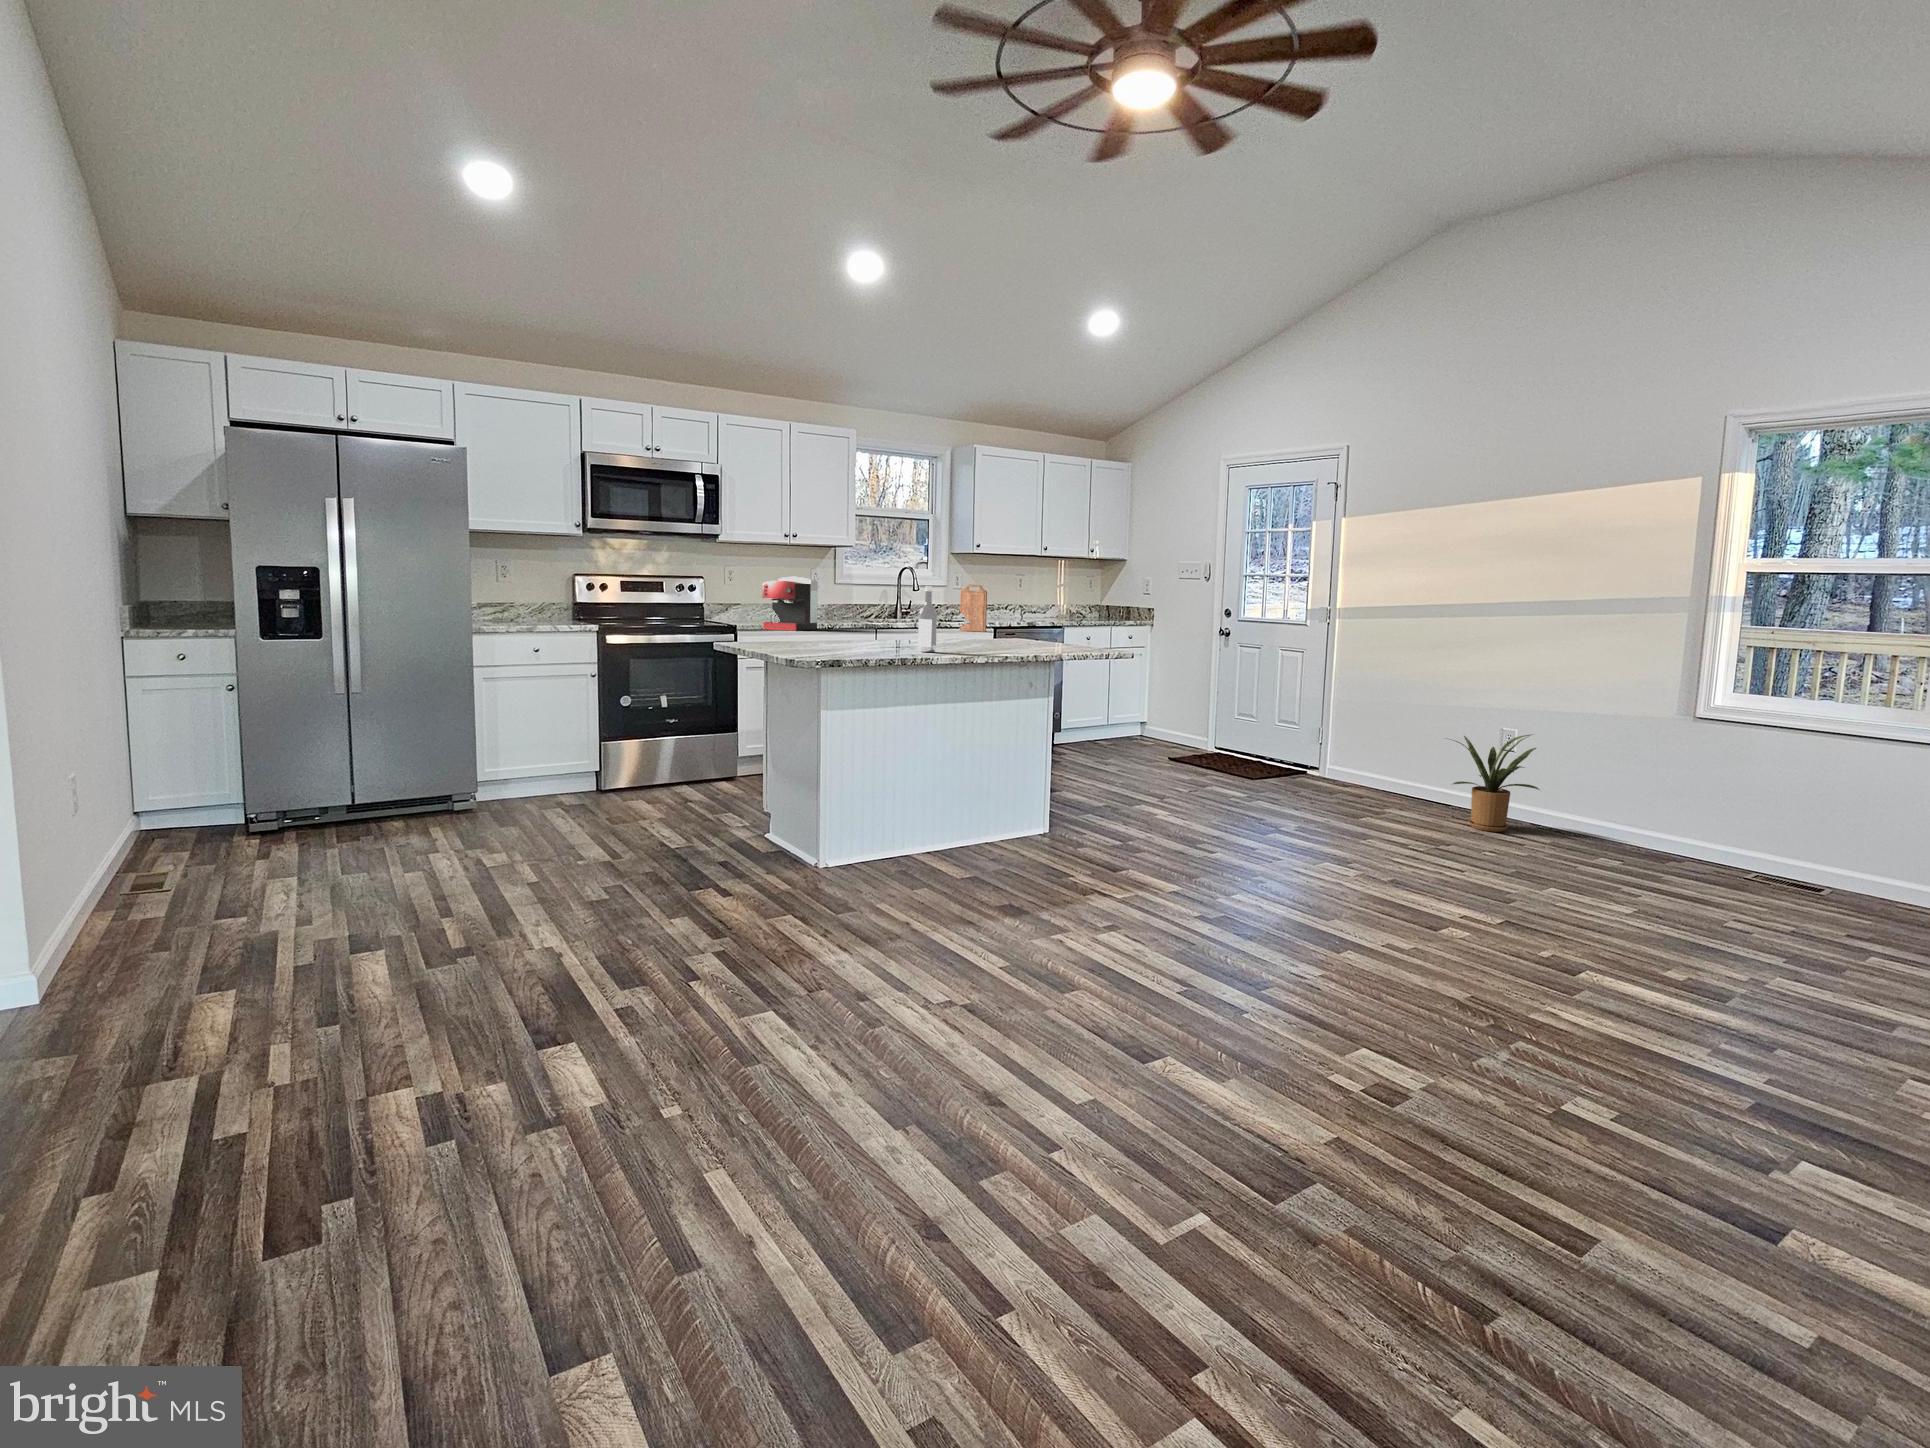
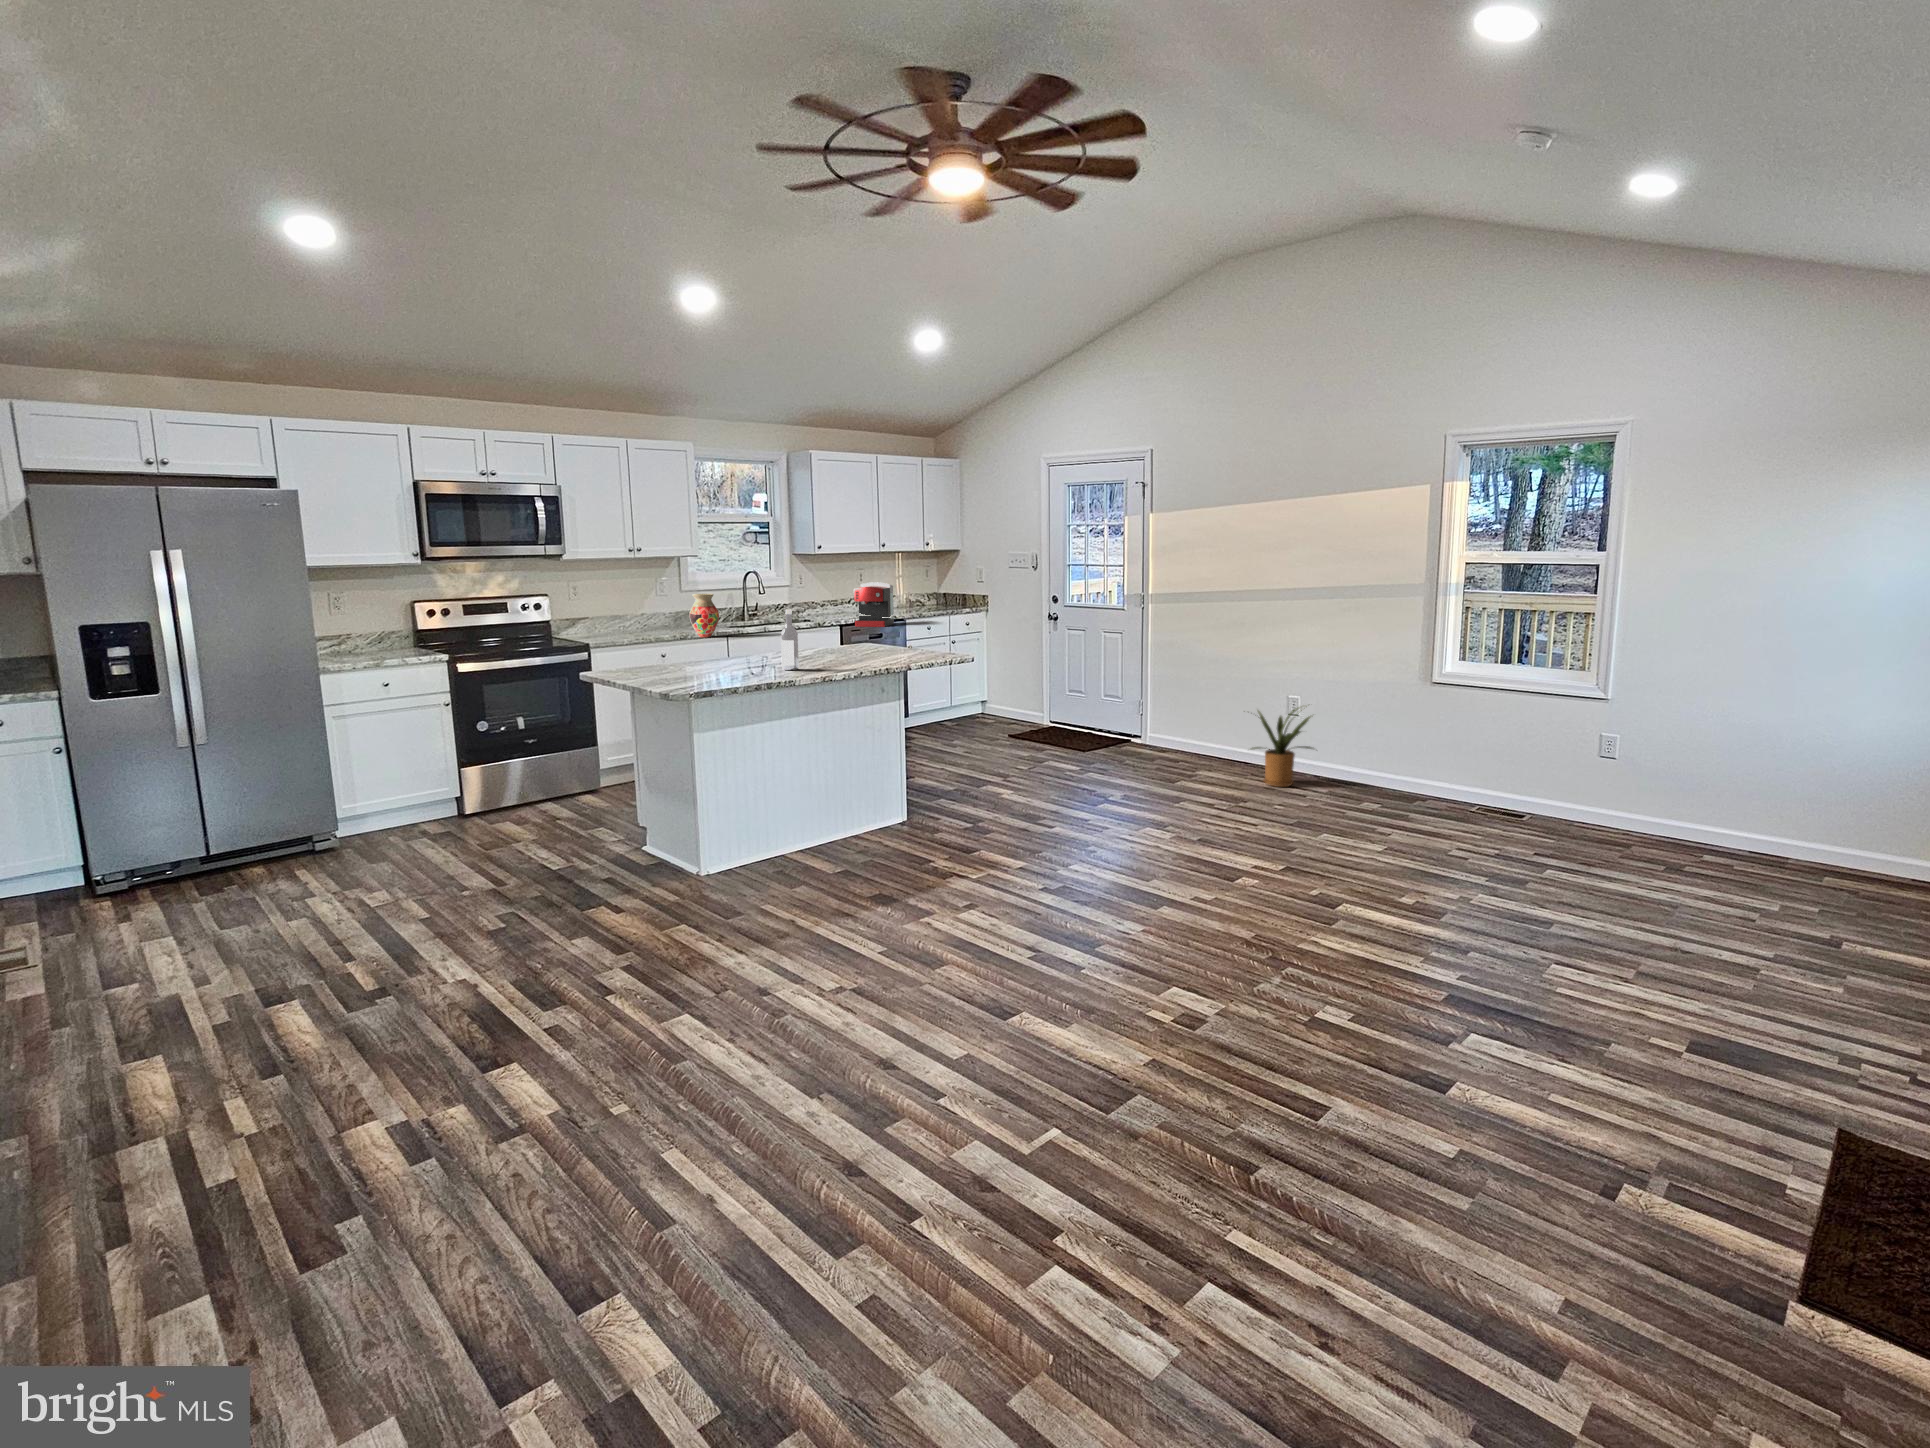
coffee maker: present [763,577,818,631] -> present [854,582,894,627]
cutting board: present [960,584,987,632] -> none [809,584,836,628]
vase: none [836,586,866,631] -> present [689,594,719,637]

